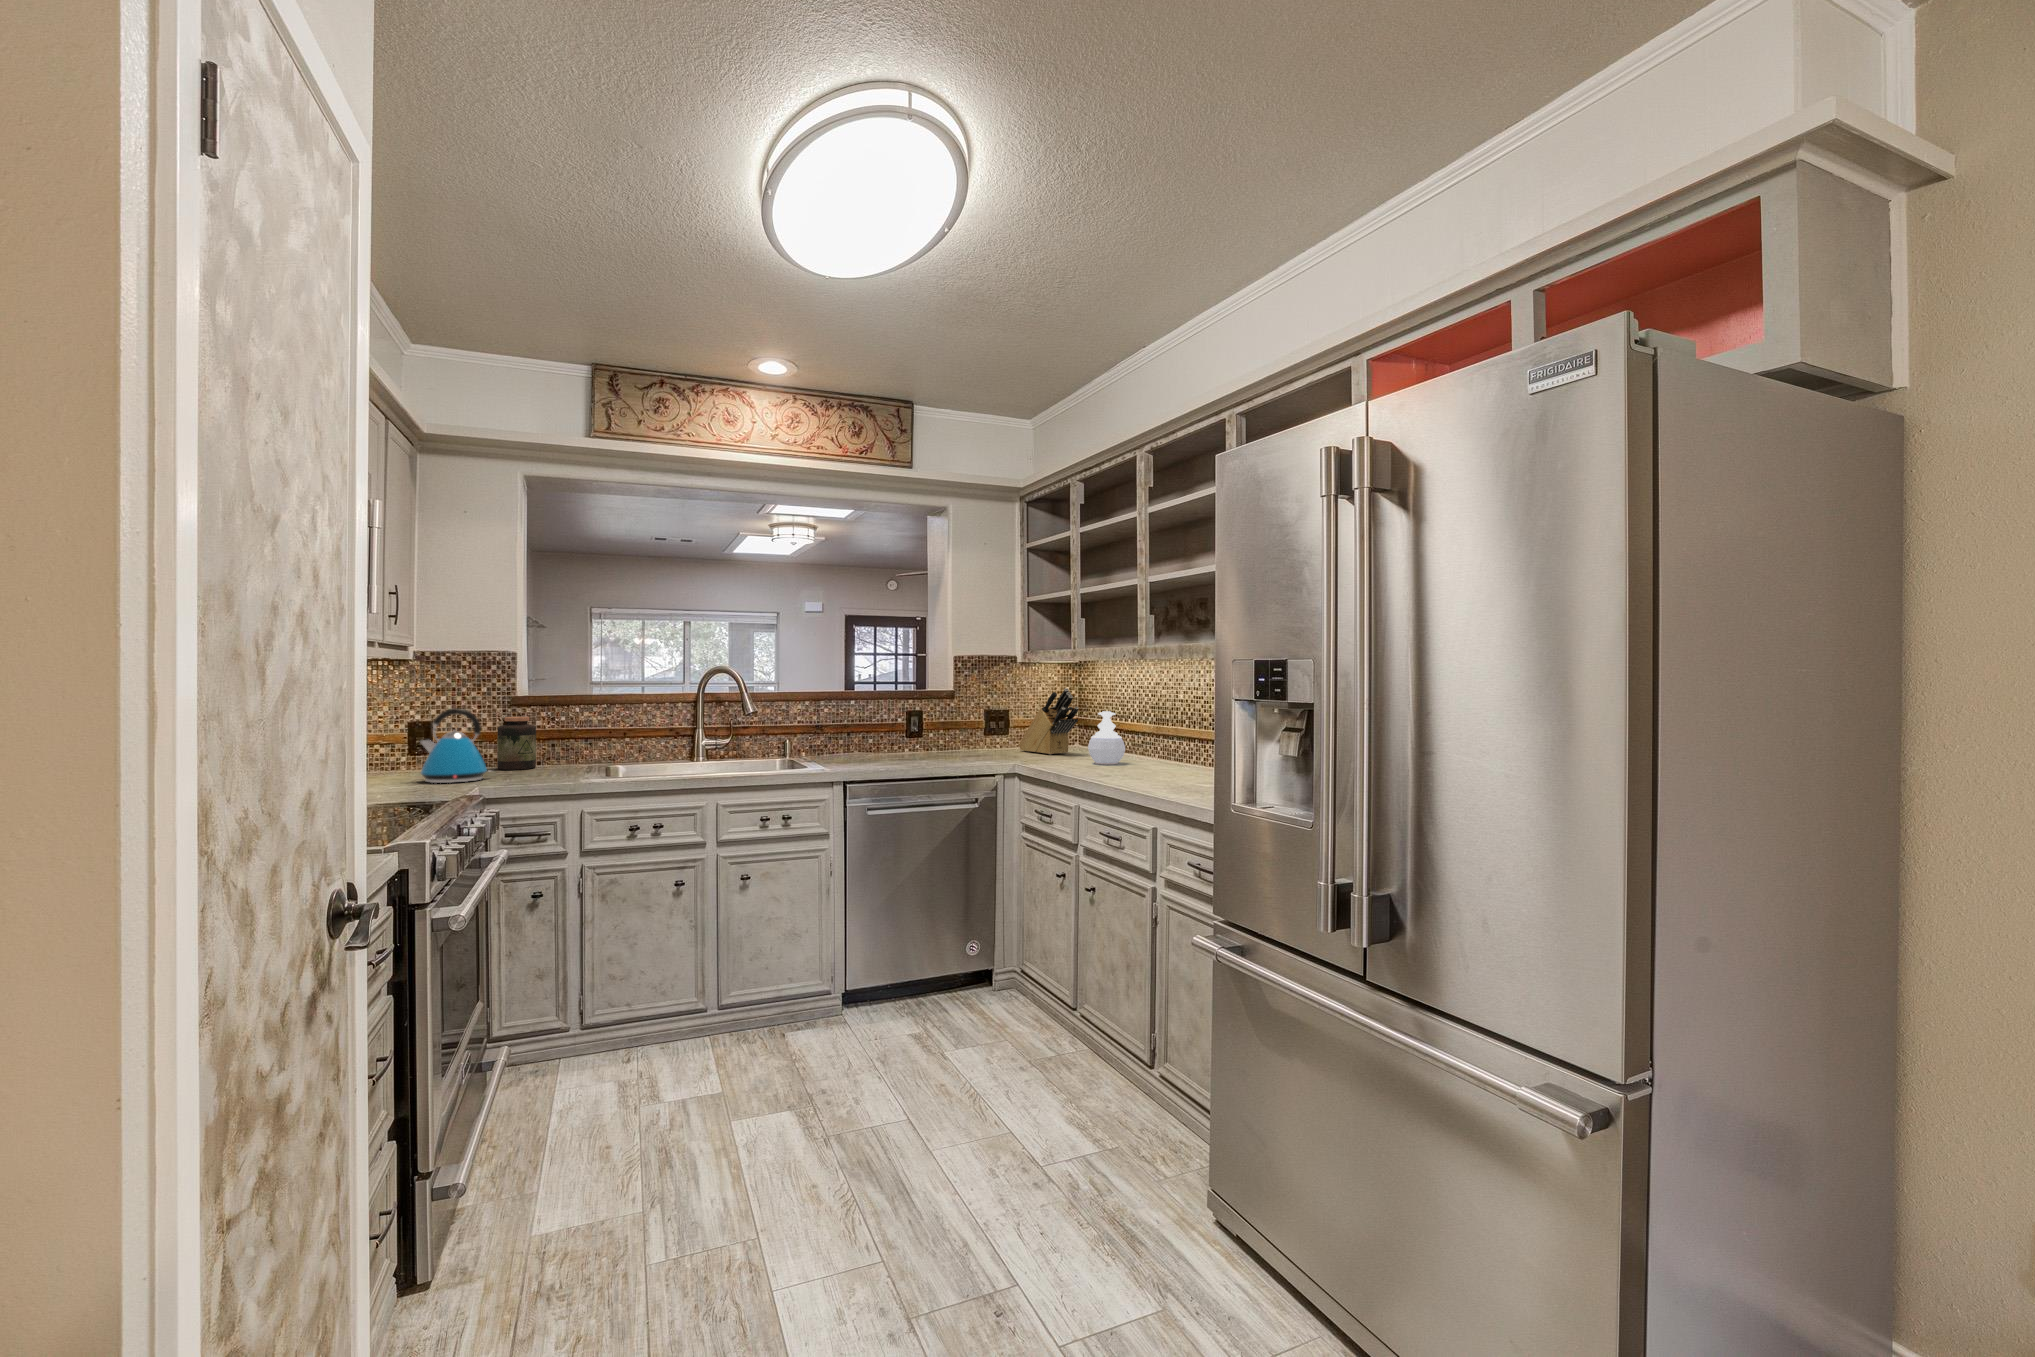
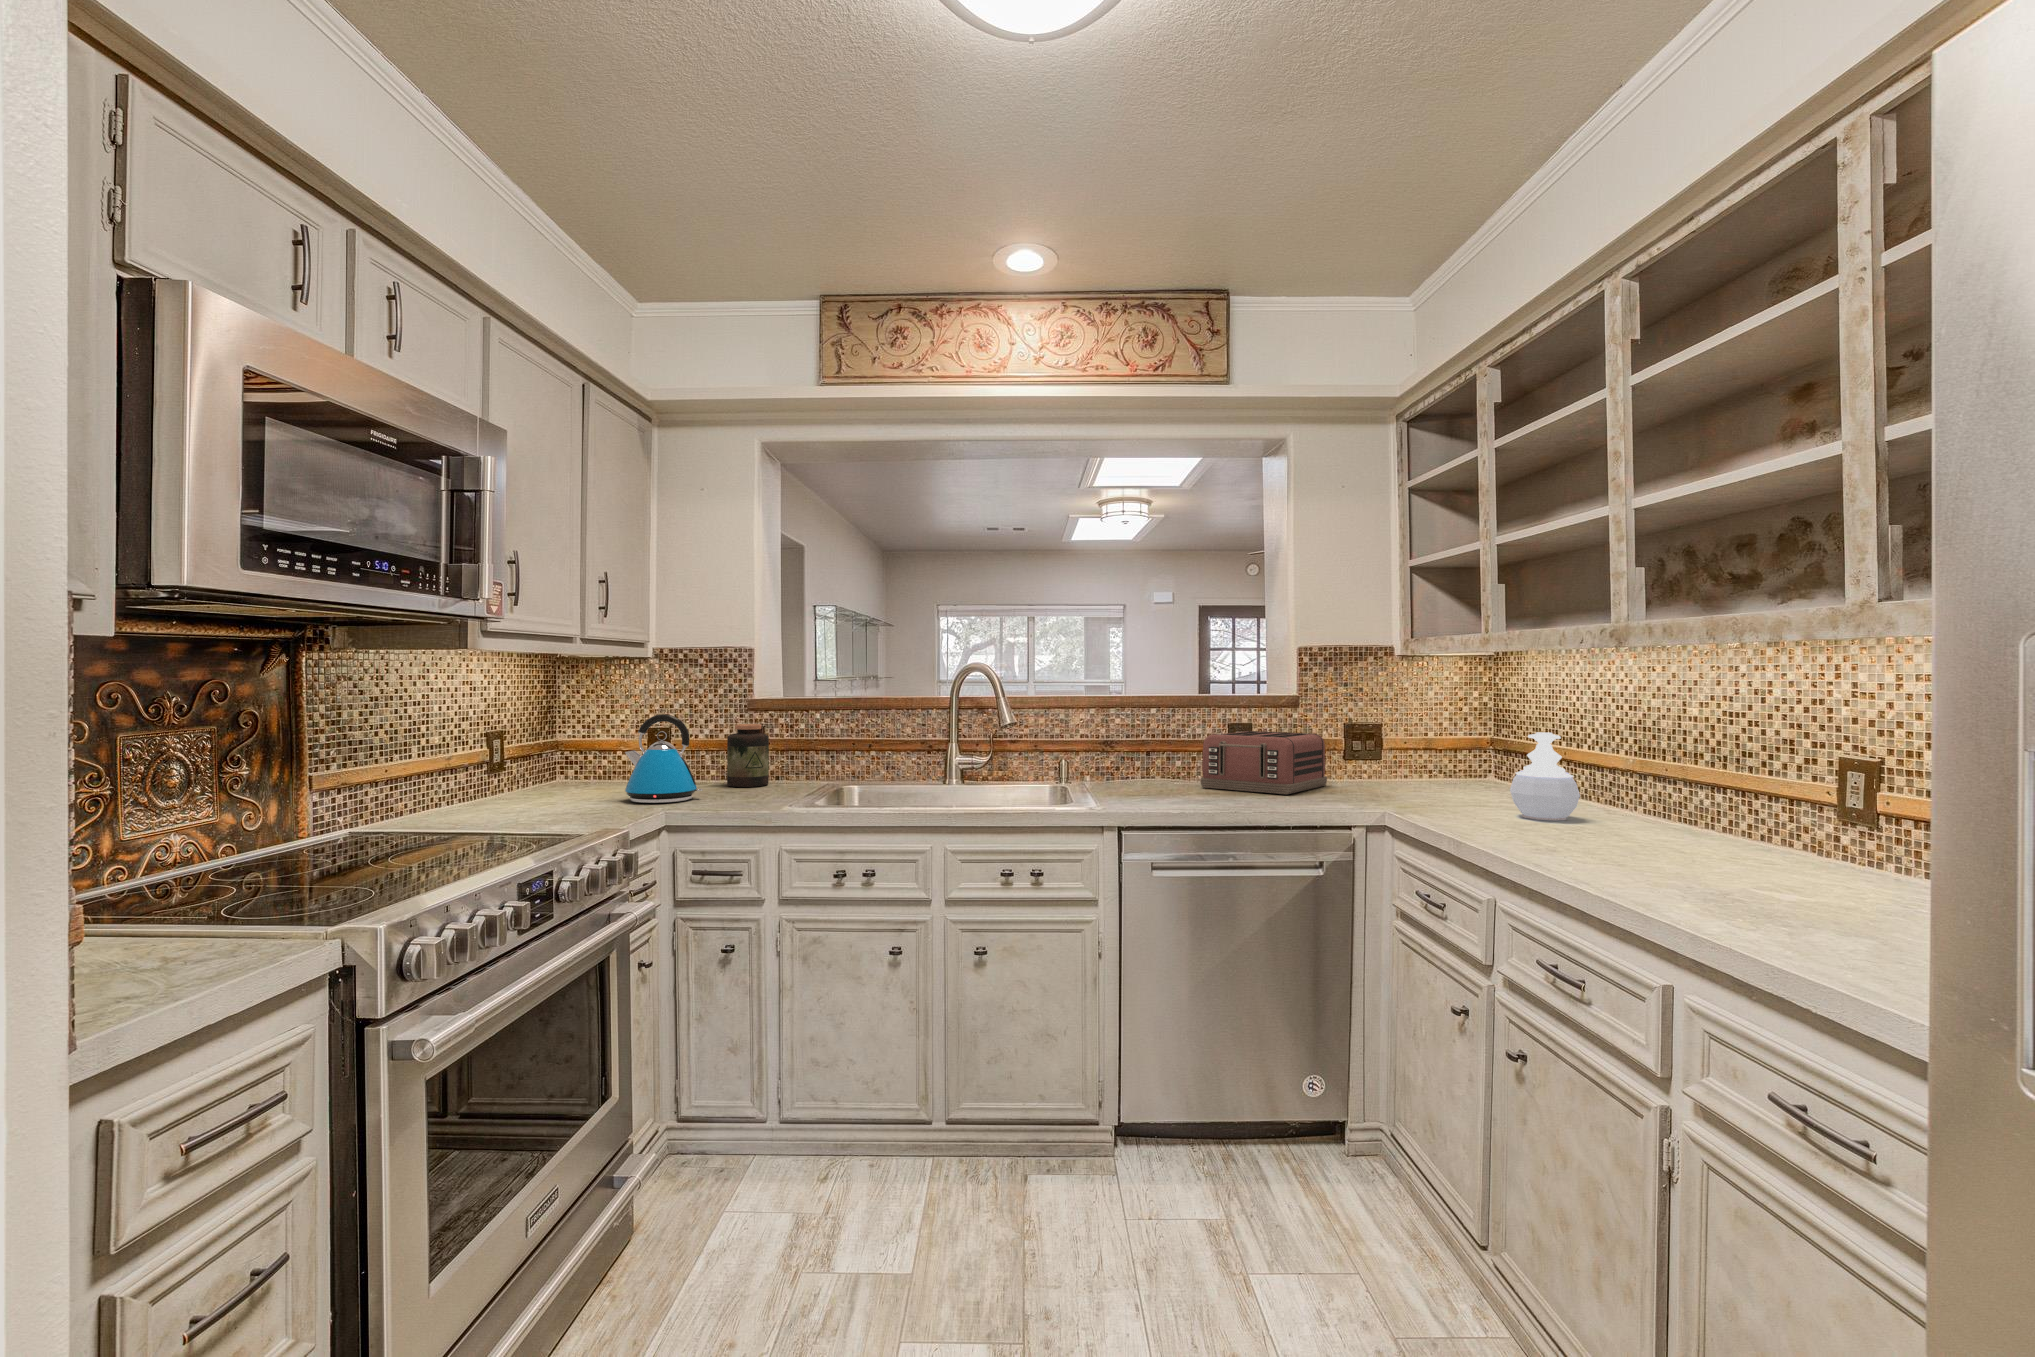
knife block: present [1019,688,1079,755] -> none [1395,694,1494,795]
toaster: none [891,716,975,758] -> present [1200,731,1327,794]

